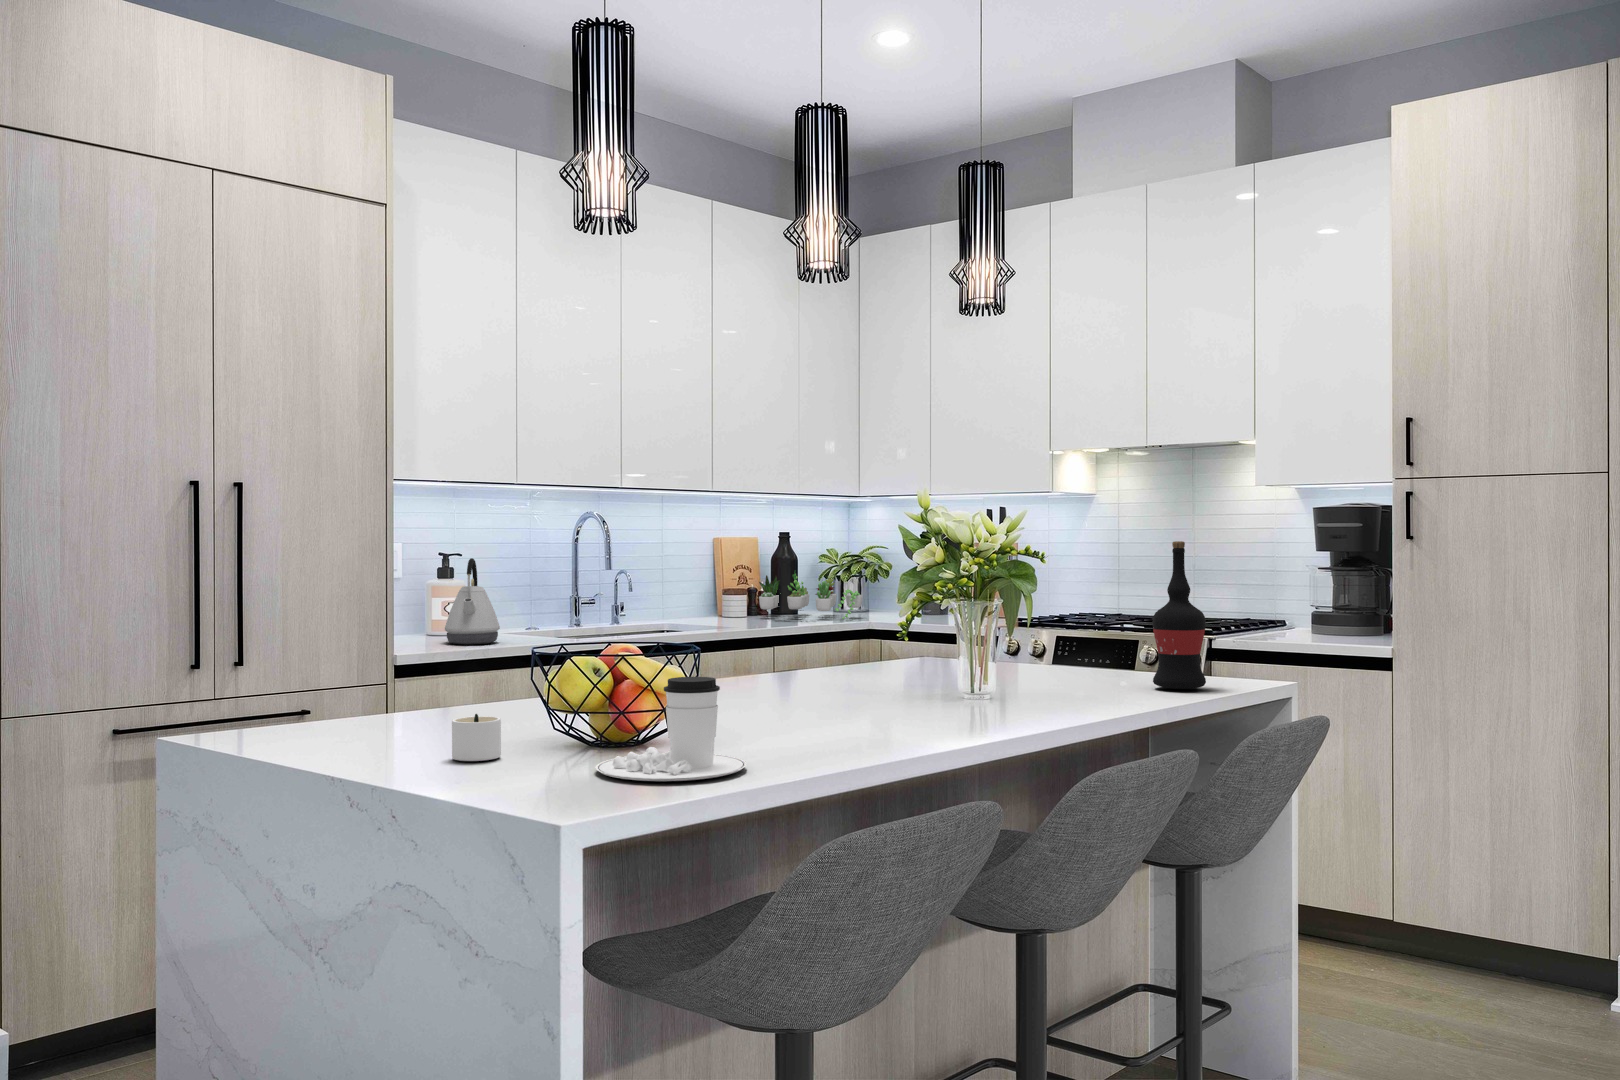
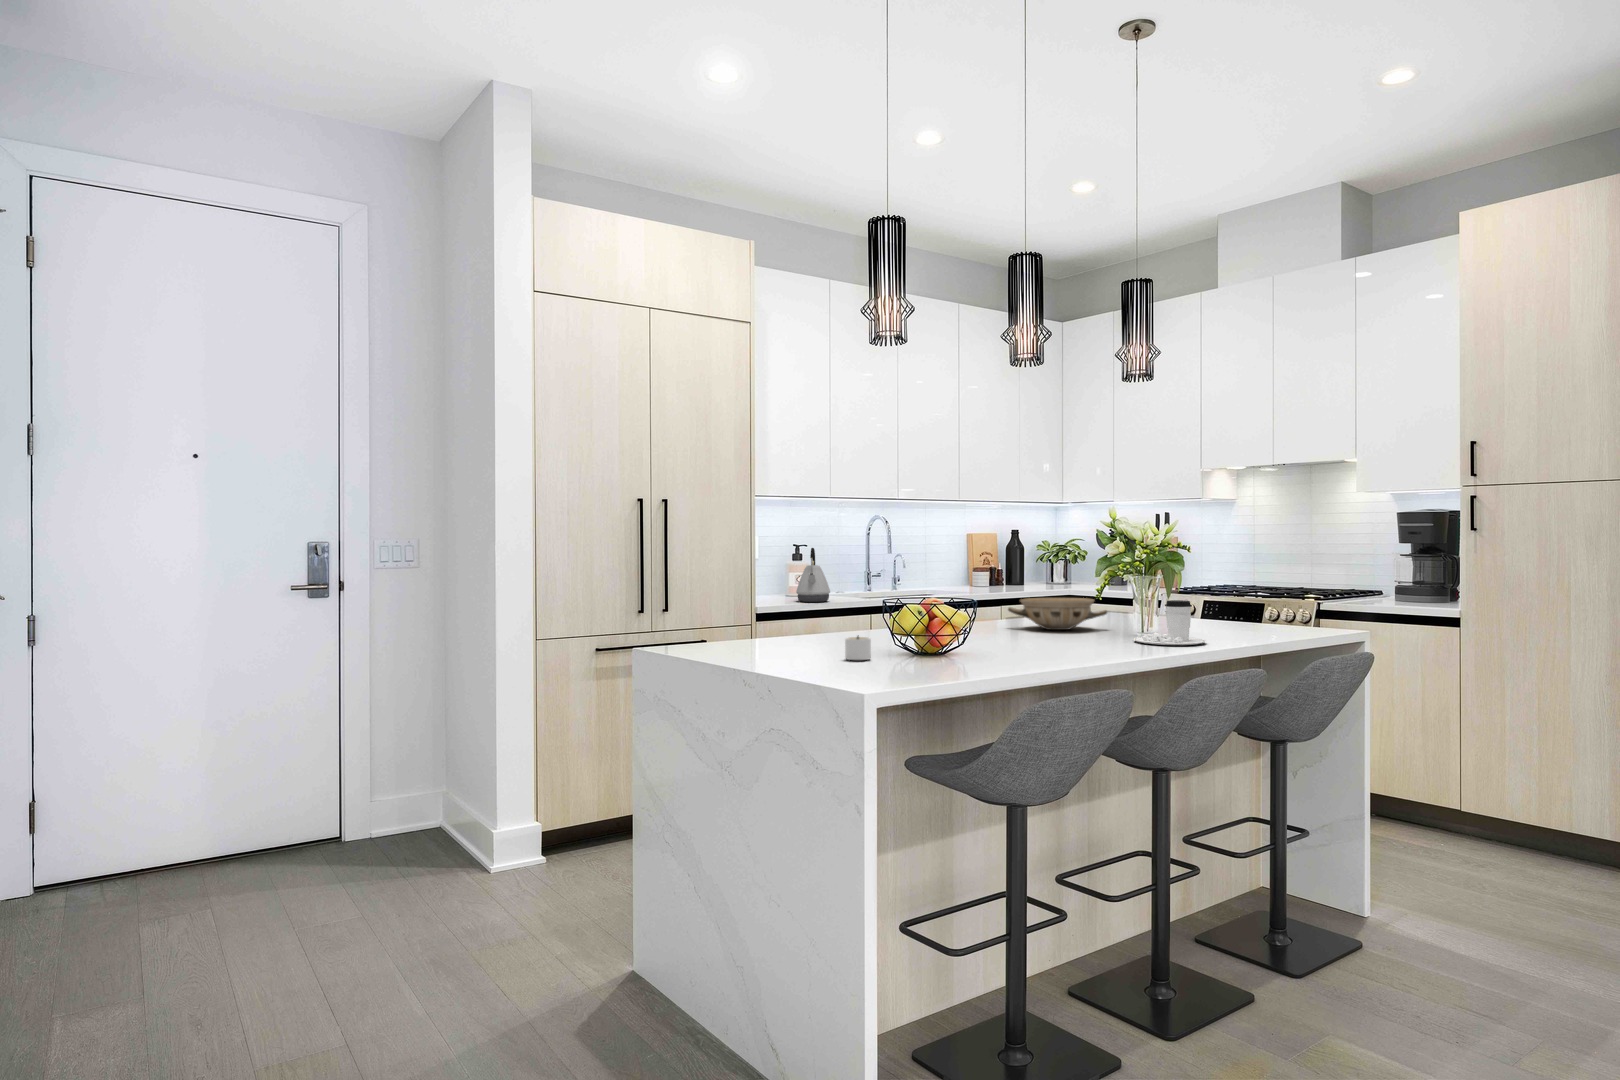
wine bottle: present [1153,541,1206,689] -> none [1264,538,1301,633]
succulent plant: present [759,574,862,619] -> none [994,555,1066,589]
ceramic bowl: none [763,637,920,690] -> present [1008,598,1107,630]
coffee cup: present [595,677,747,781] -> present [1134,600,1206,645]

